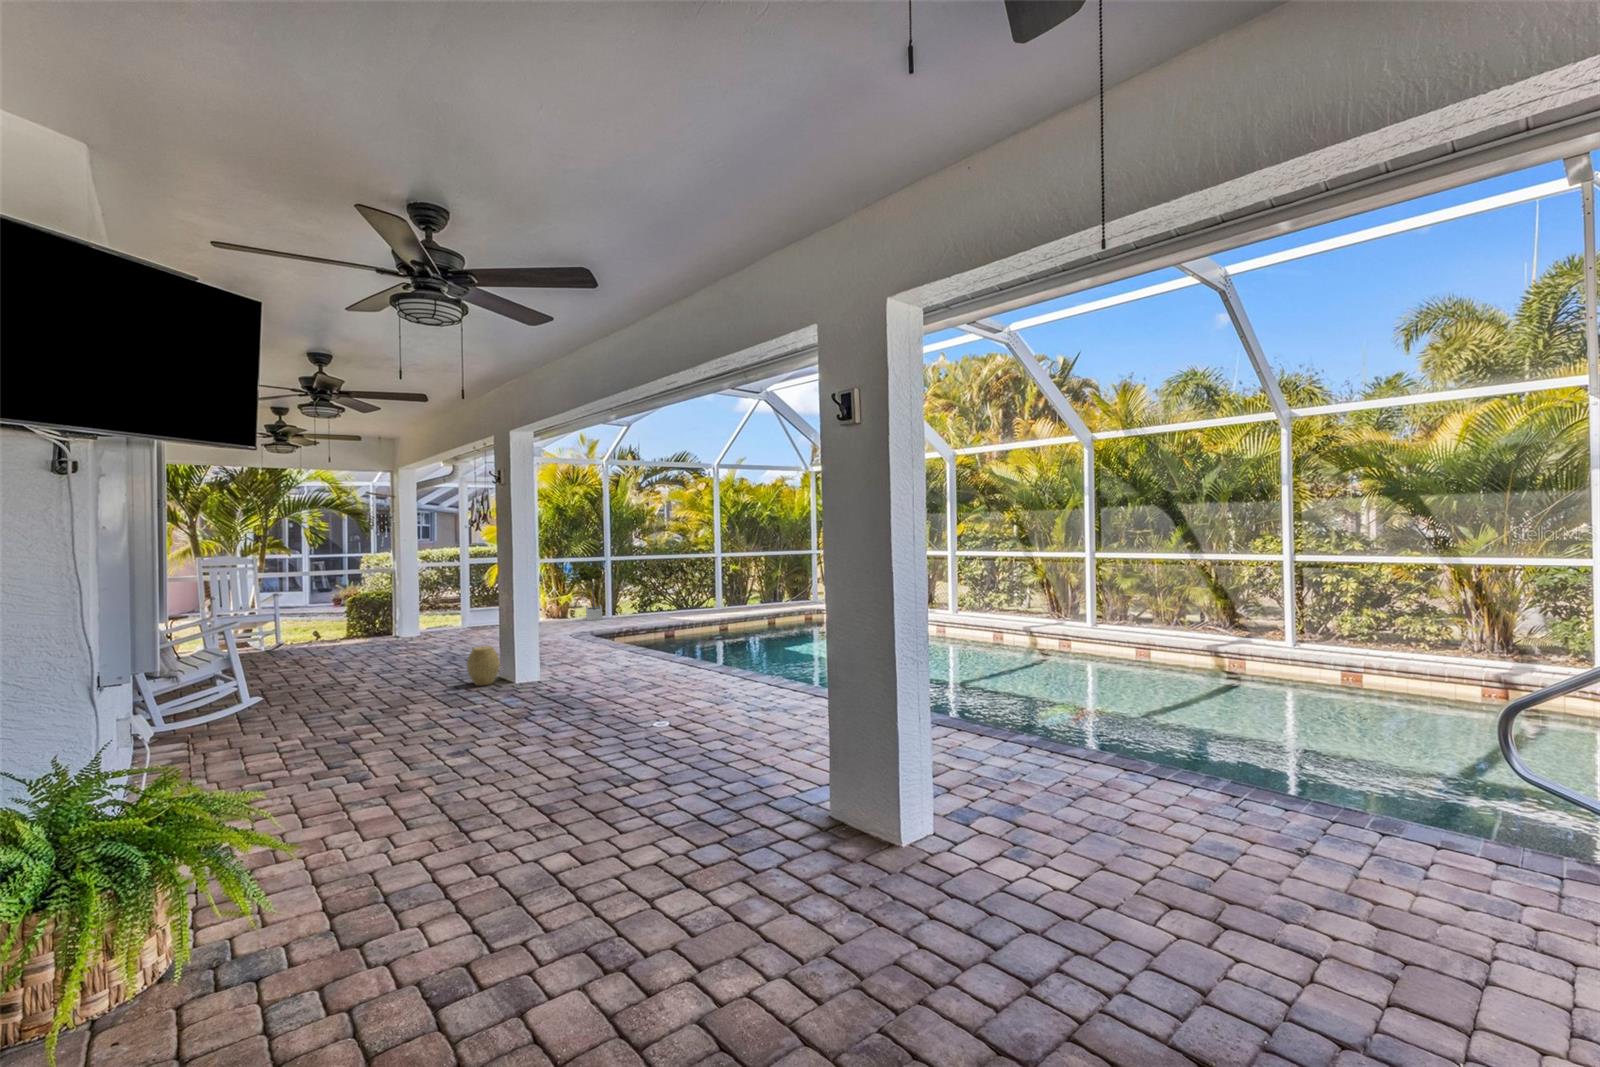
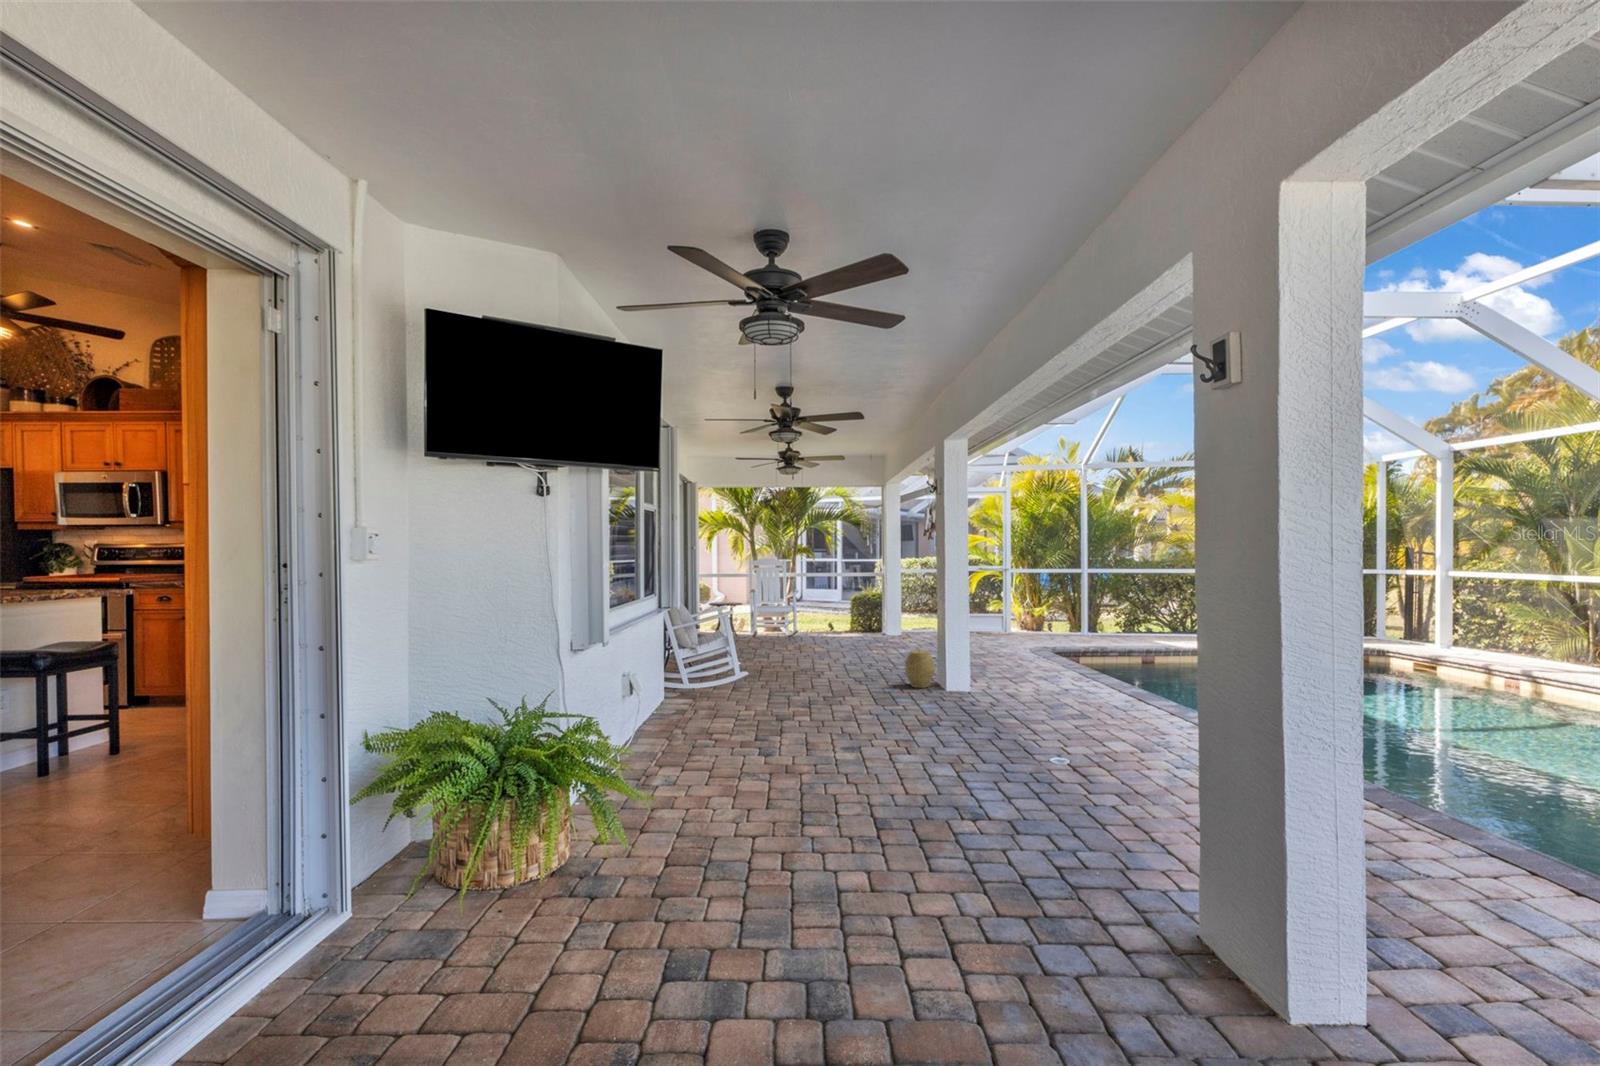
potted tree: present [578,565,602,621] -> none [1052,577,1079,636]

